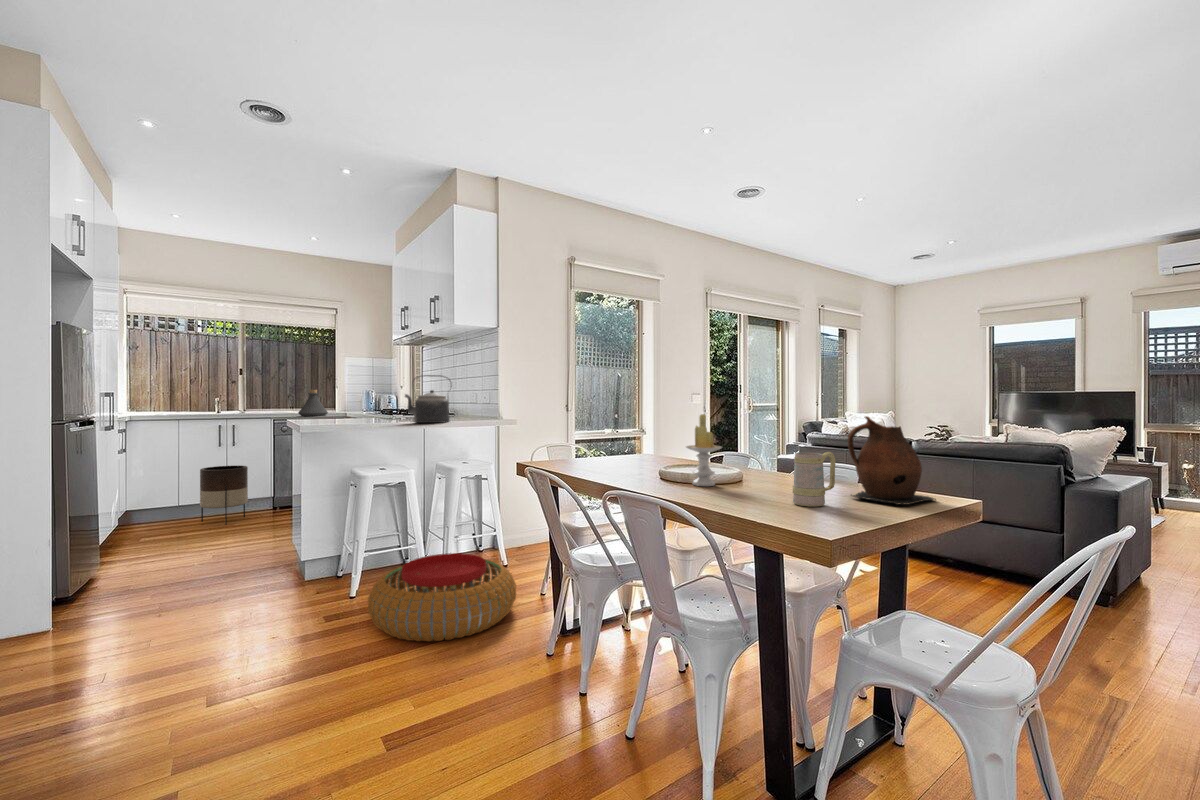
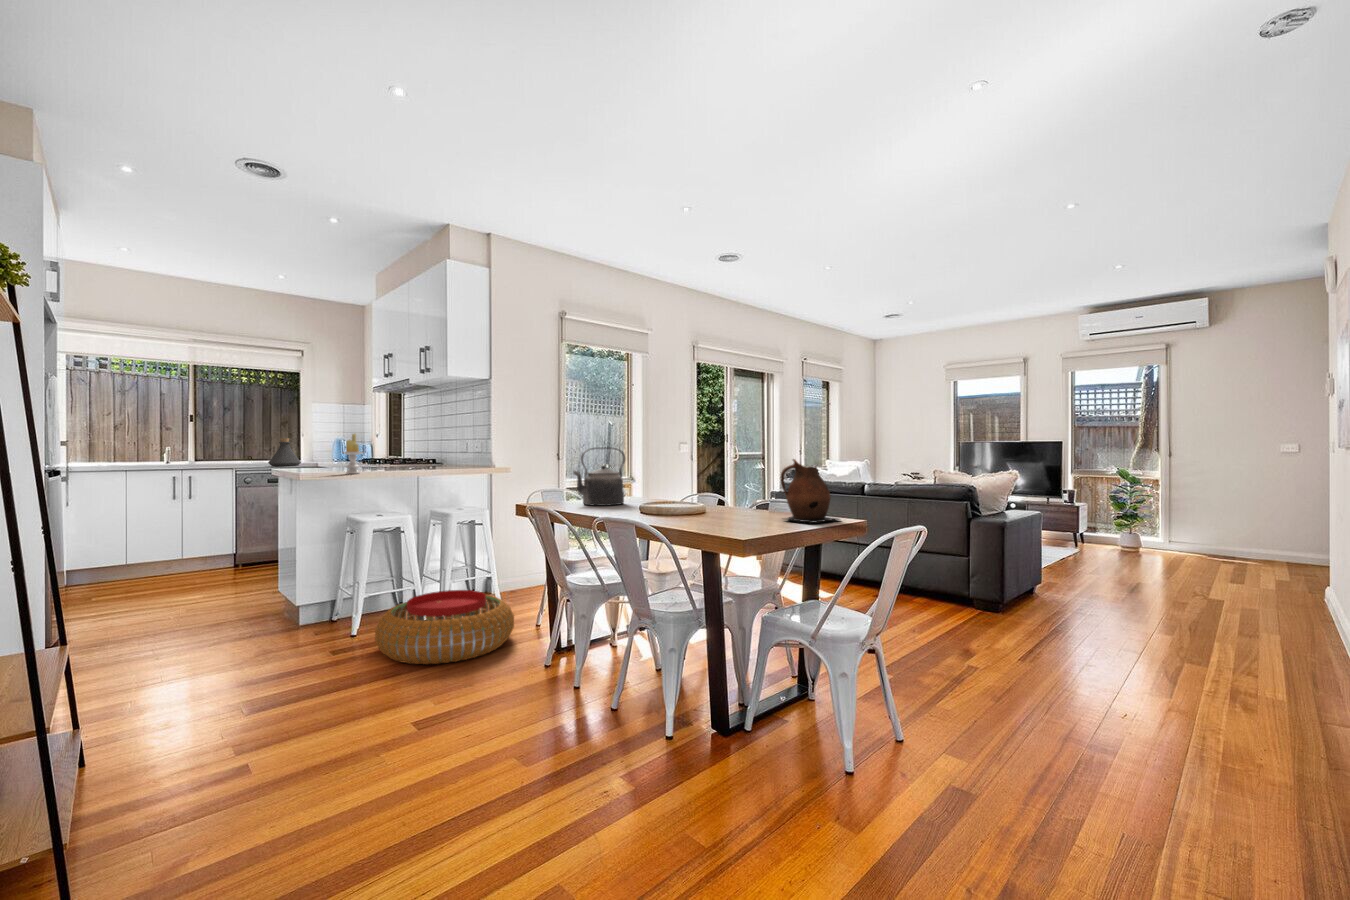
kettle: present [405,375,452,423] -> present [574,448,625,506]
candle: present [686,414,722,486] -> present [343,434,363,474]
mug: present [793,452,836,507] -> none [738,485,769,525]
planter: present [200,465,248,524] -> none [159,519,213,581]

